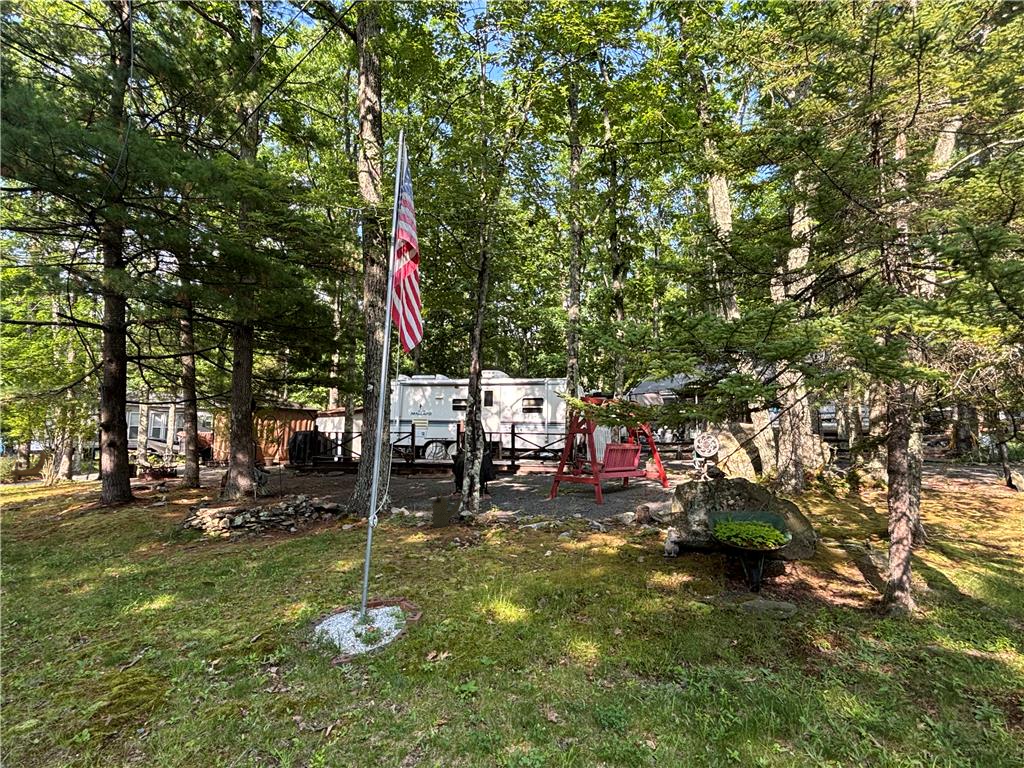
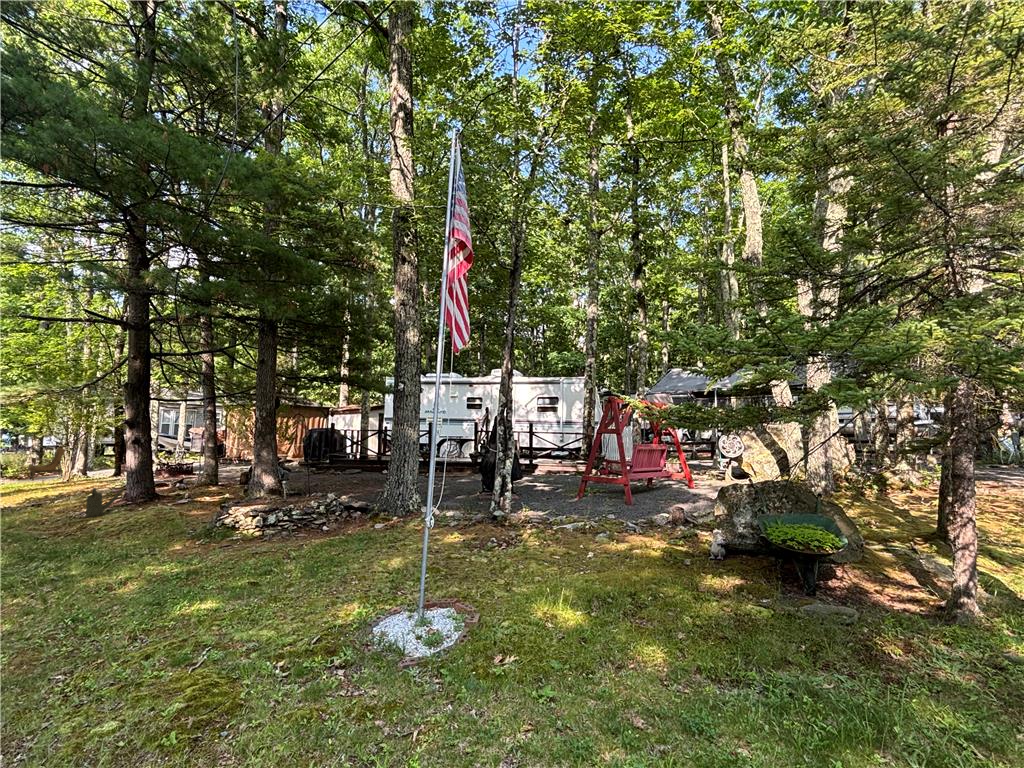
watering can: present [427,492,465,528] -> present [85,488,123,517]

